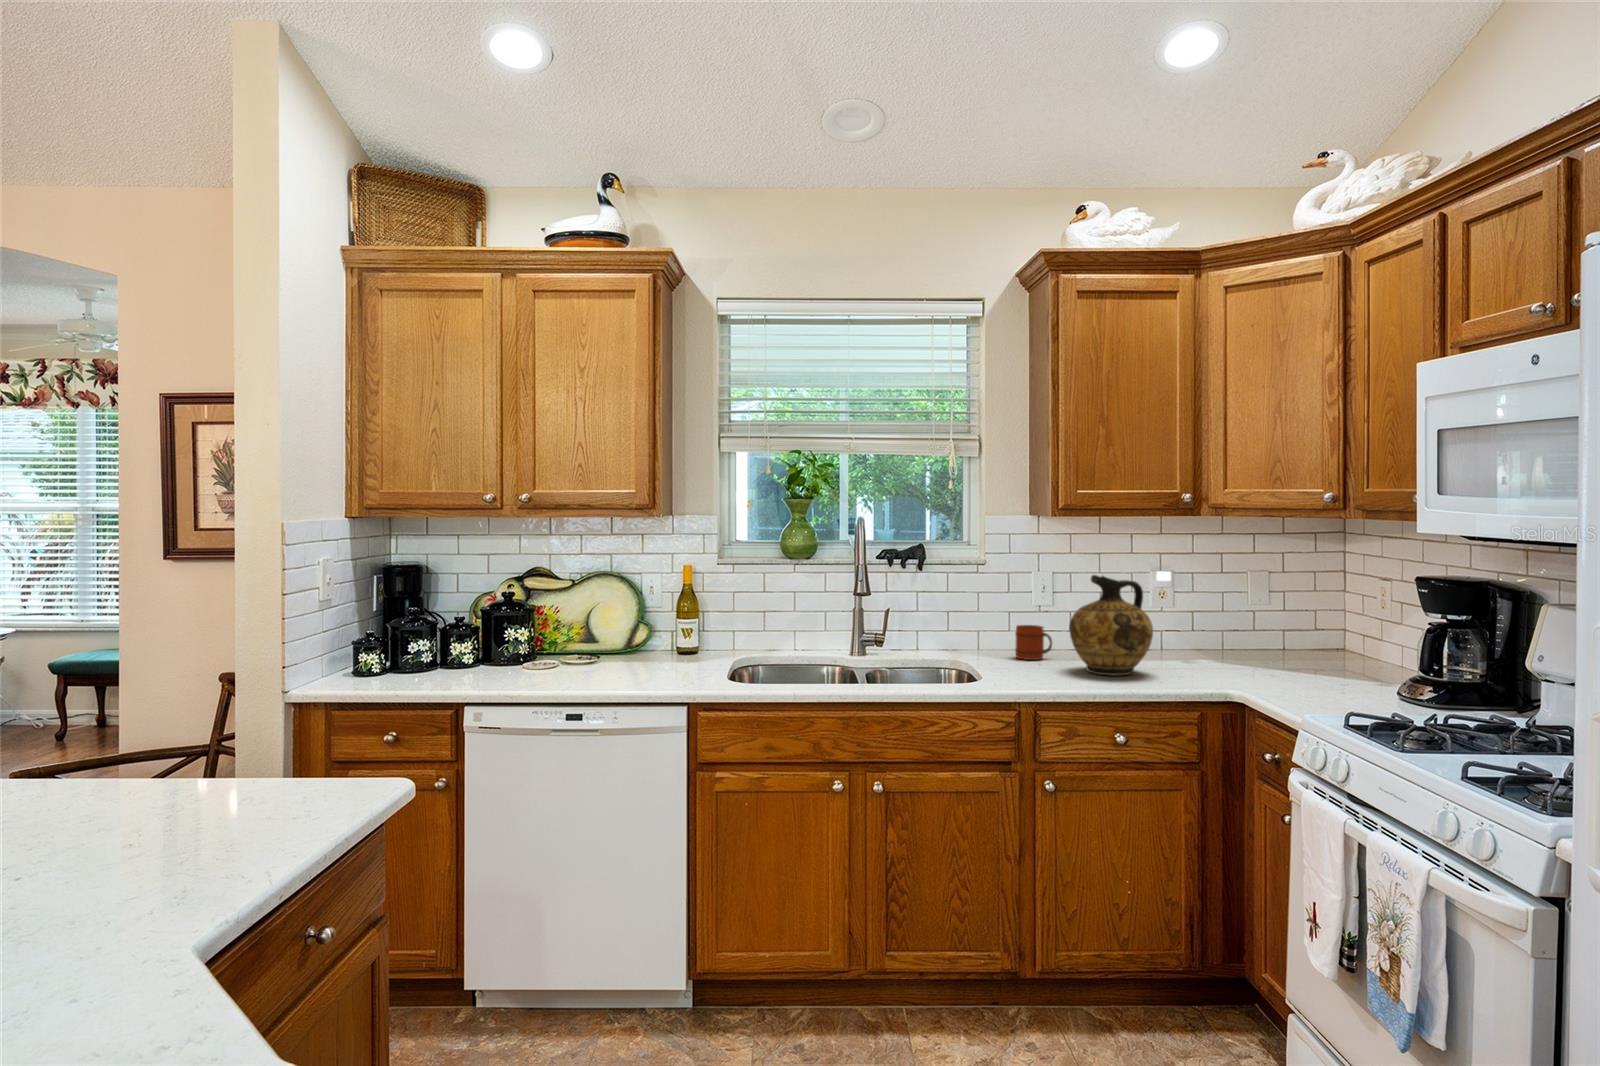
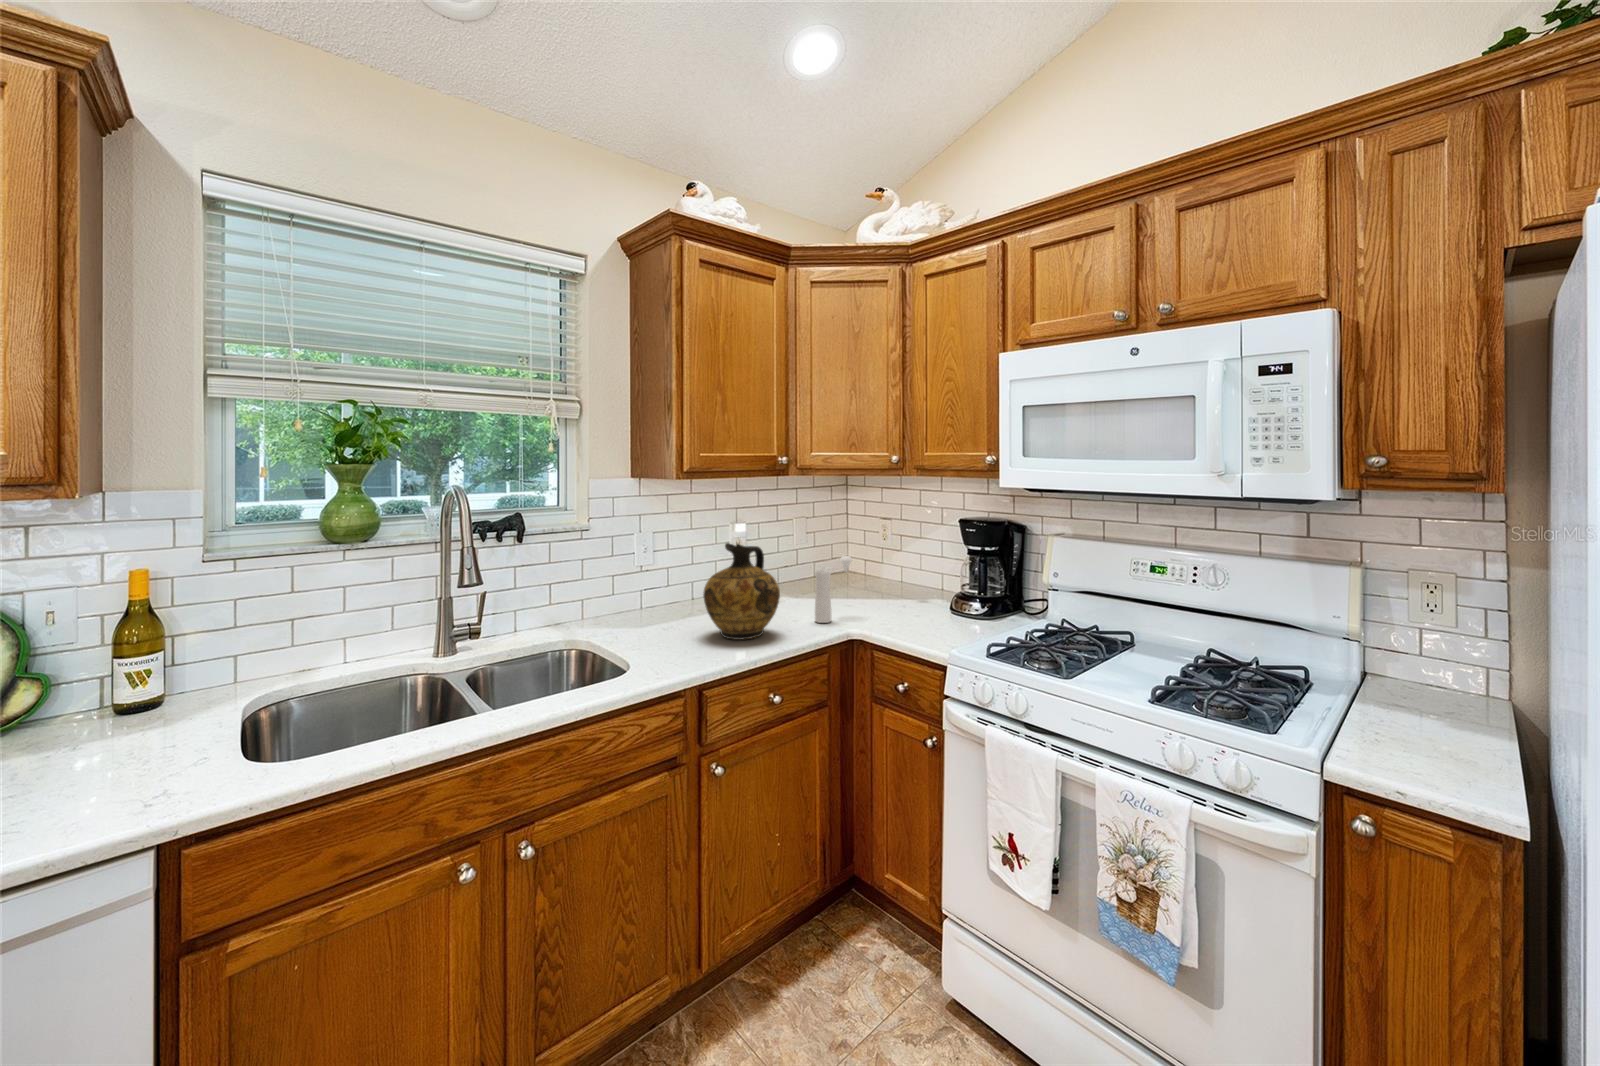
pepper mill: none [1210,601,1269,676] -> present [815,556,852,623]
mug: present [1015,625,1052,660] -> none [636,595,673,632]

